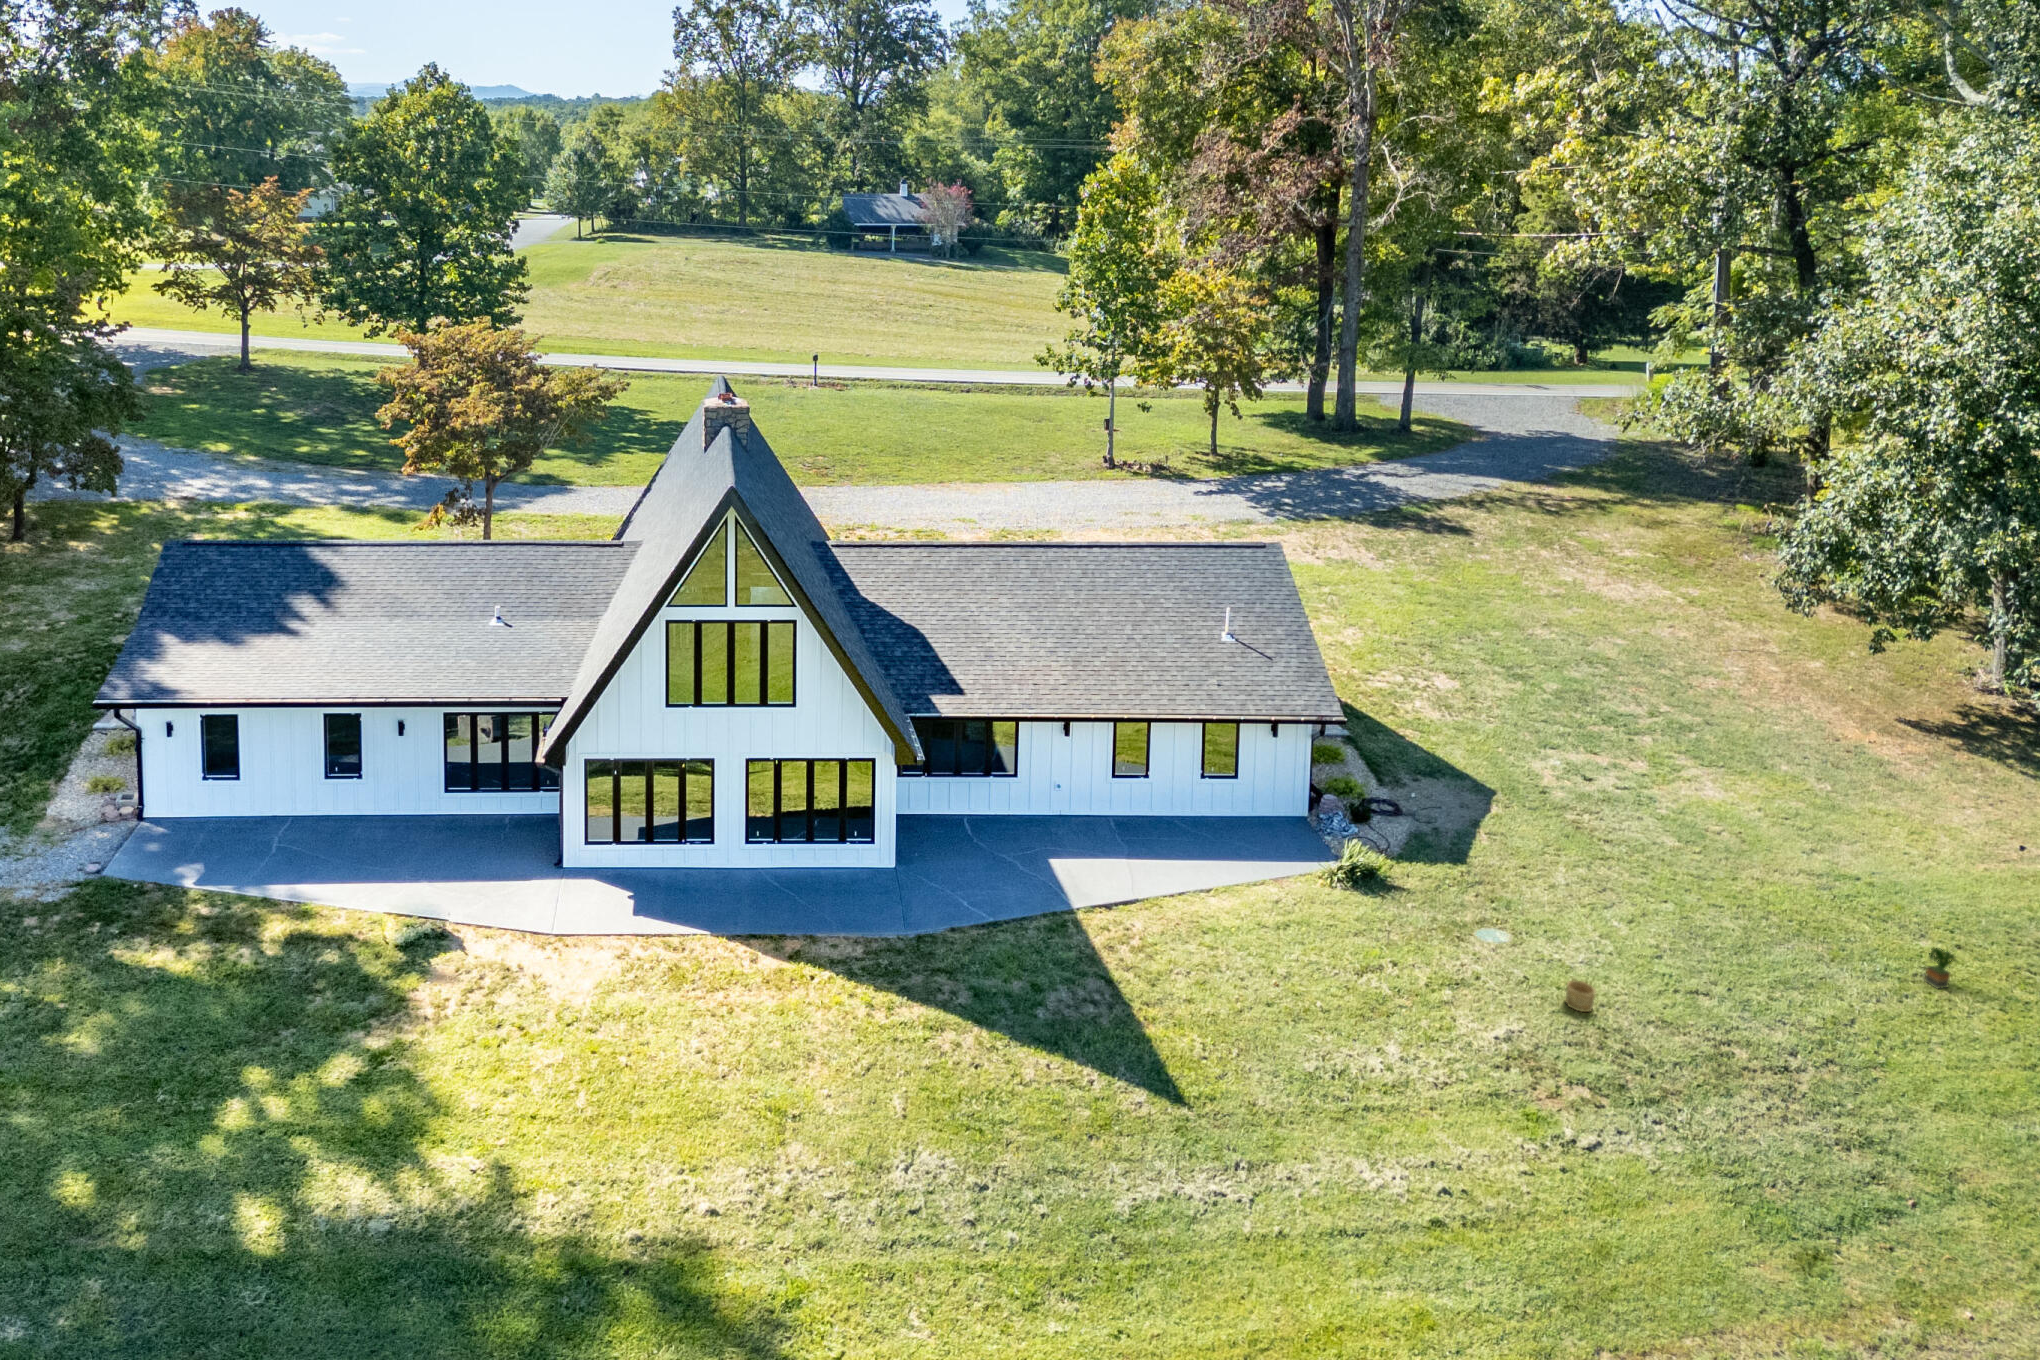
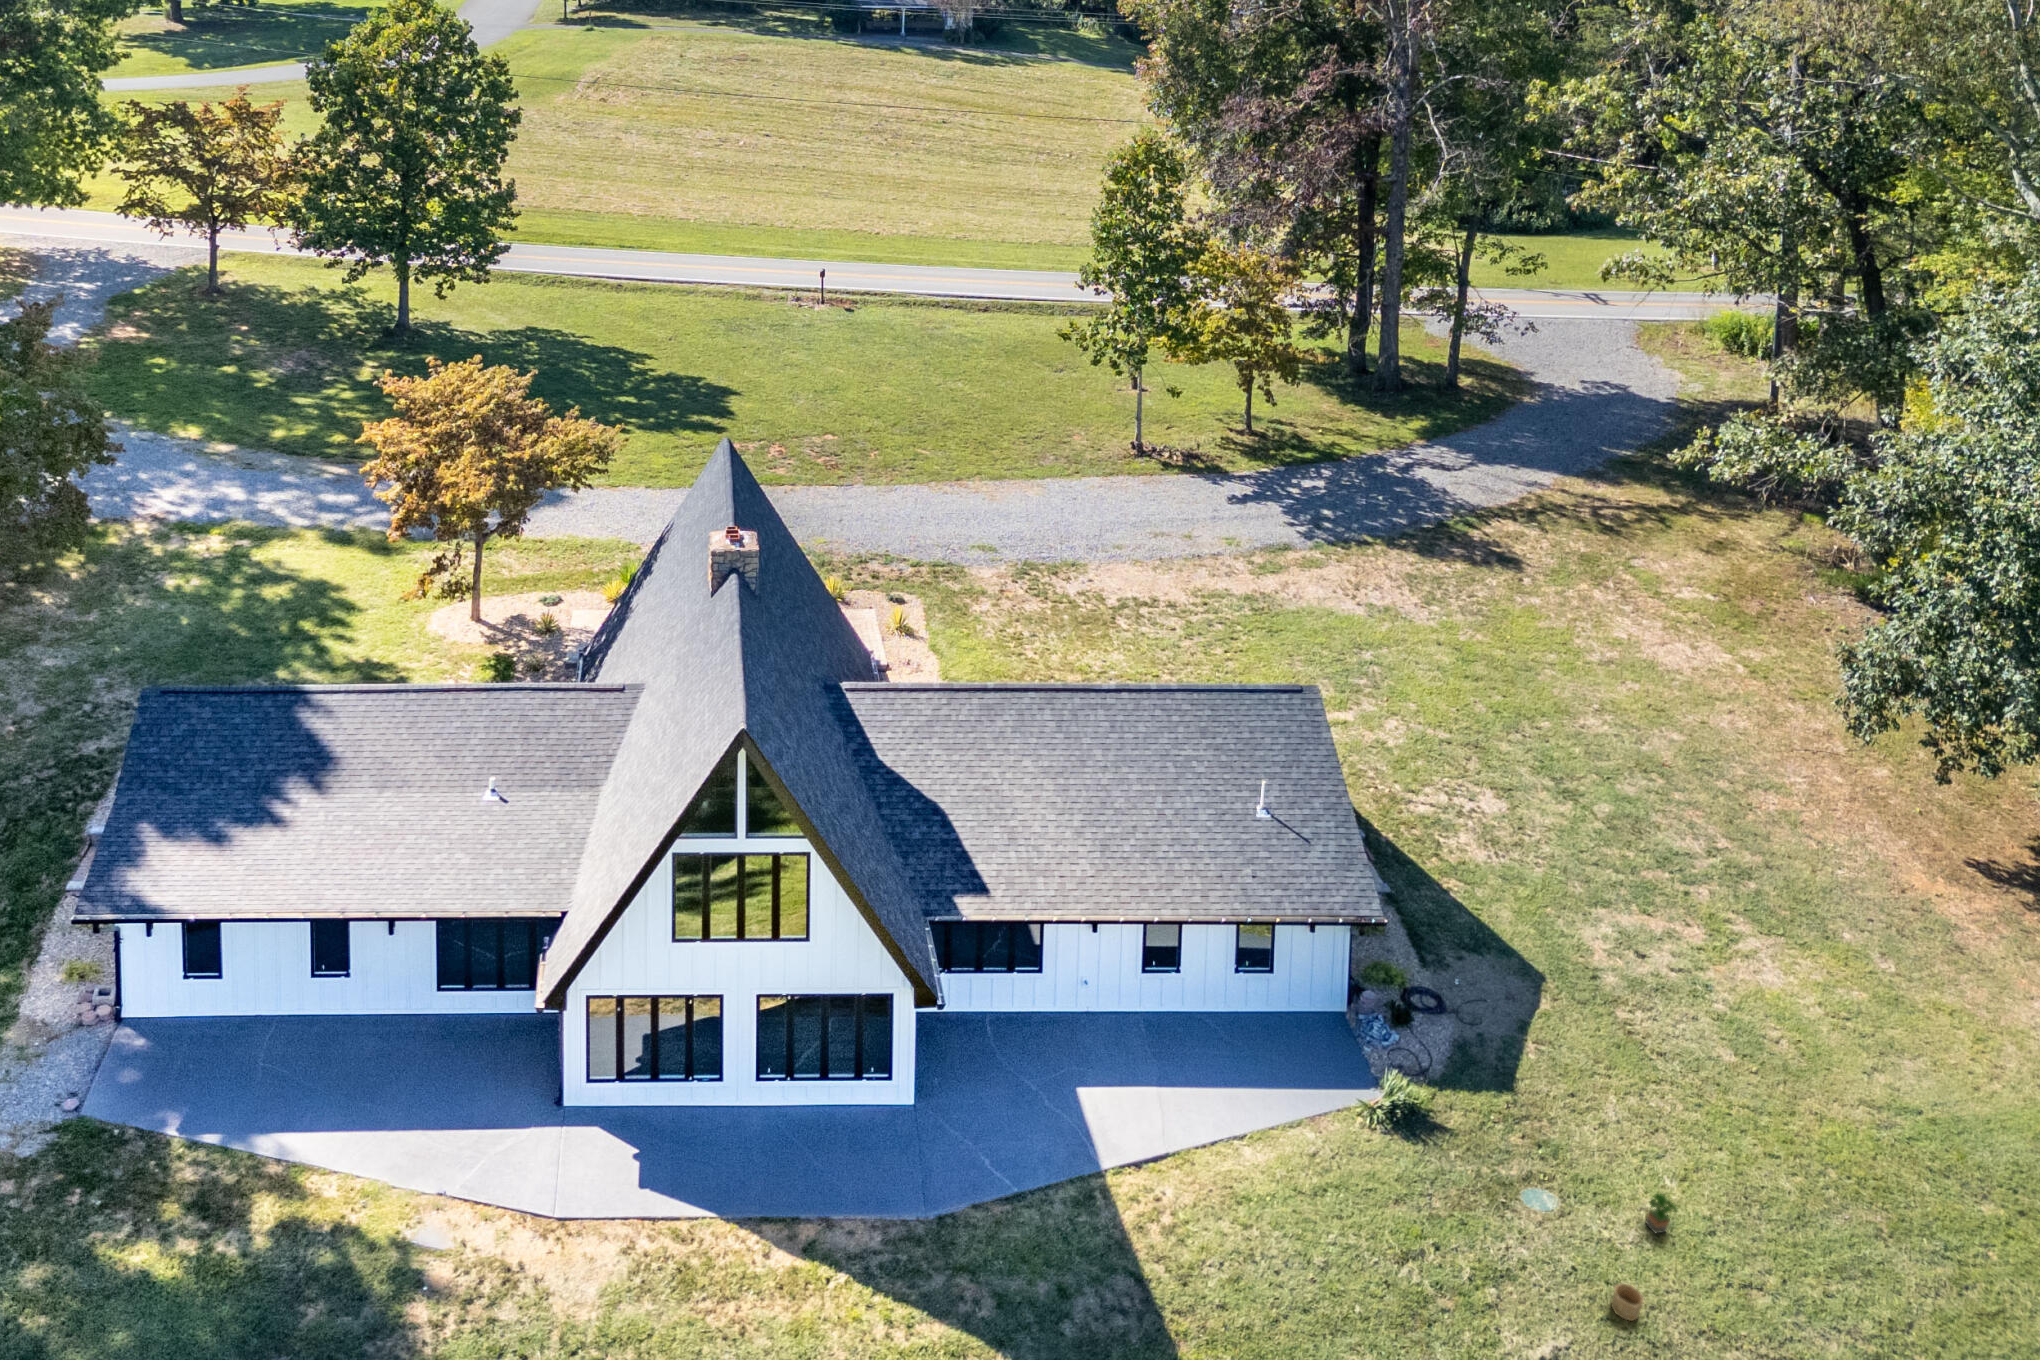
potted tree: present [1925,948,1957,989] -> present [1646,1193,1678,1233]

